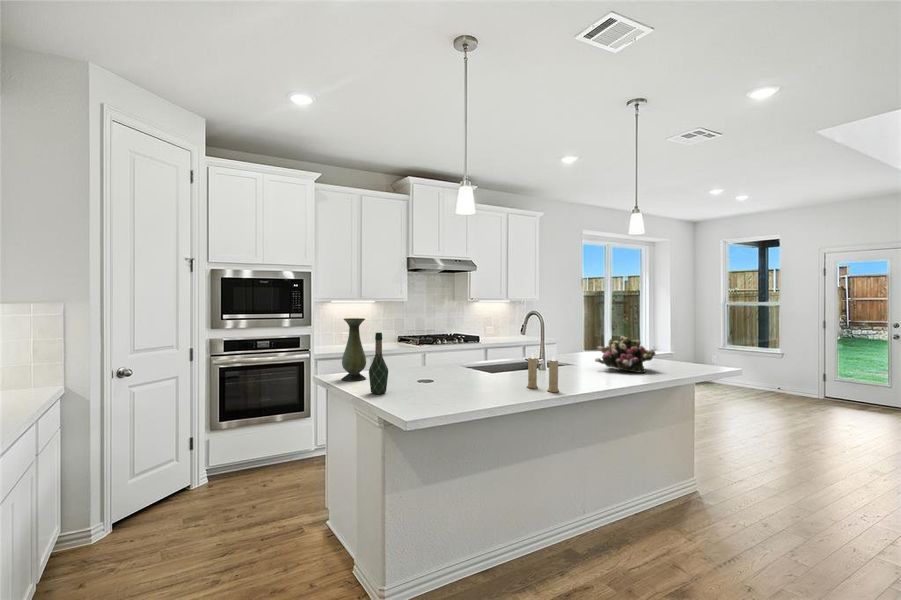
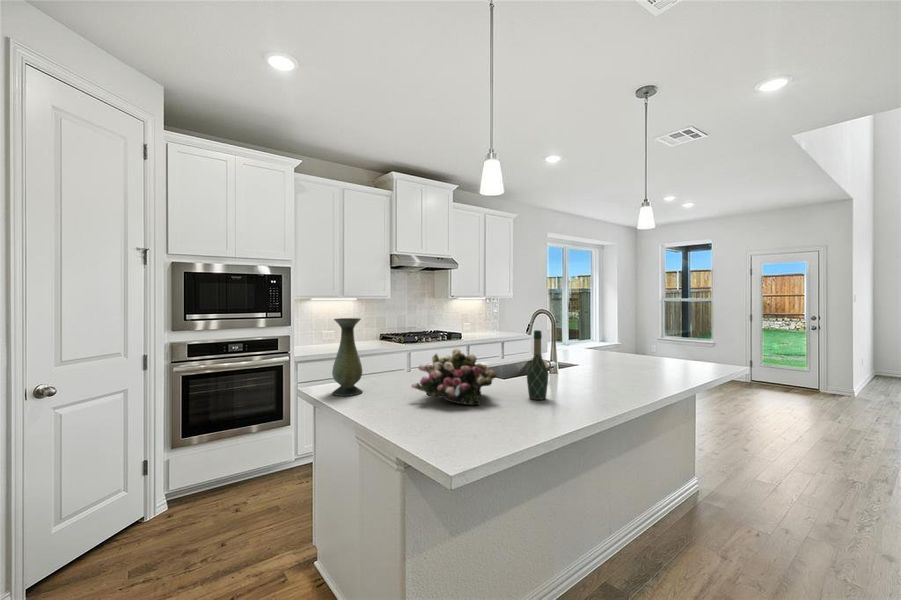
wine bottle: present [369,333,388,394] -> present [527,330,549,400]
flower arrangement: present [595,336,655,373] -> present [412,348,496,405]
candle: present [527,353,559,392] -> none [566,358,612,409]

